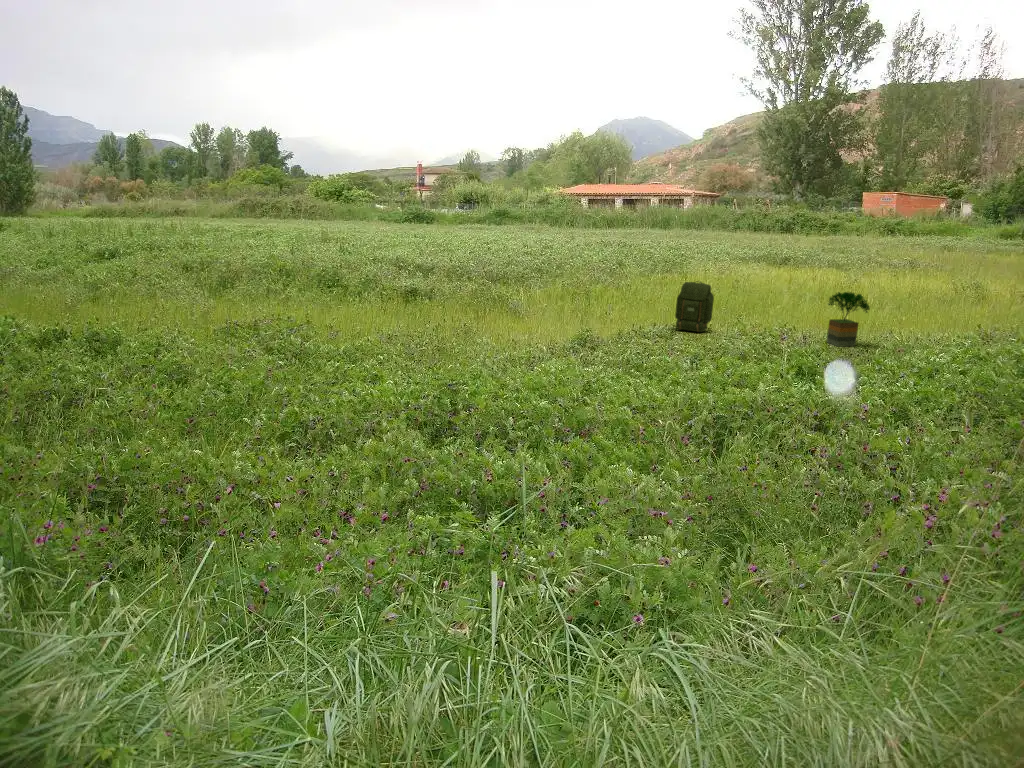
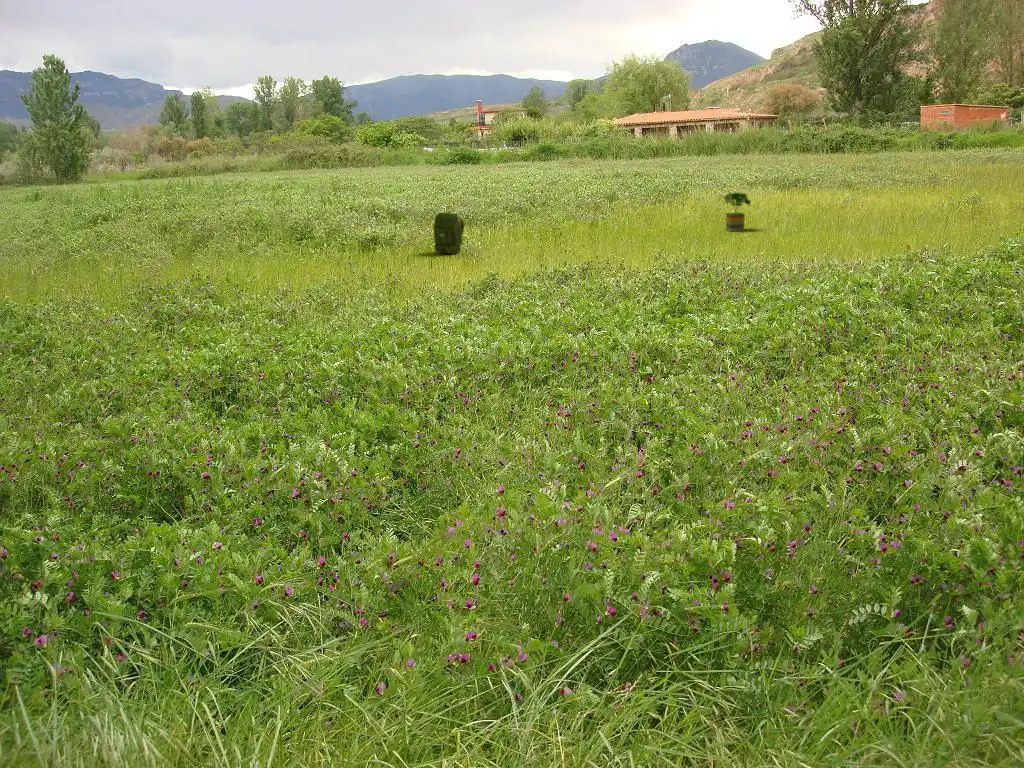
backpack: present [675,282,714,332] -> present [433,212,464,254]

